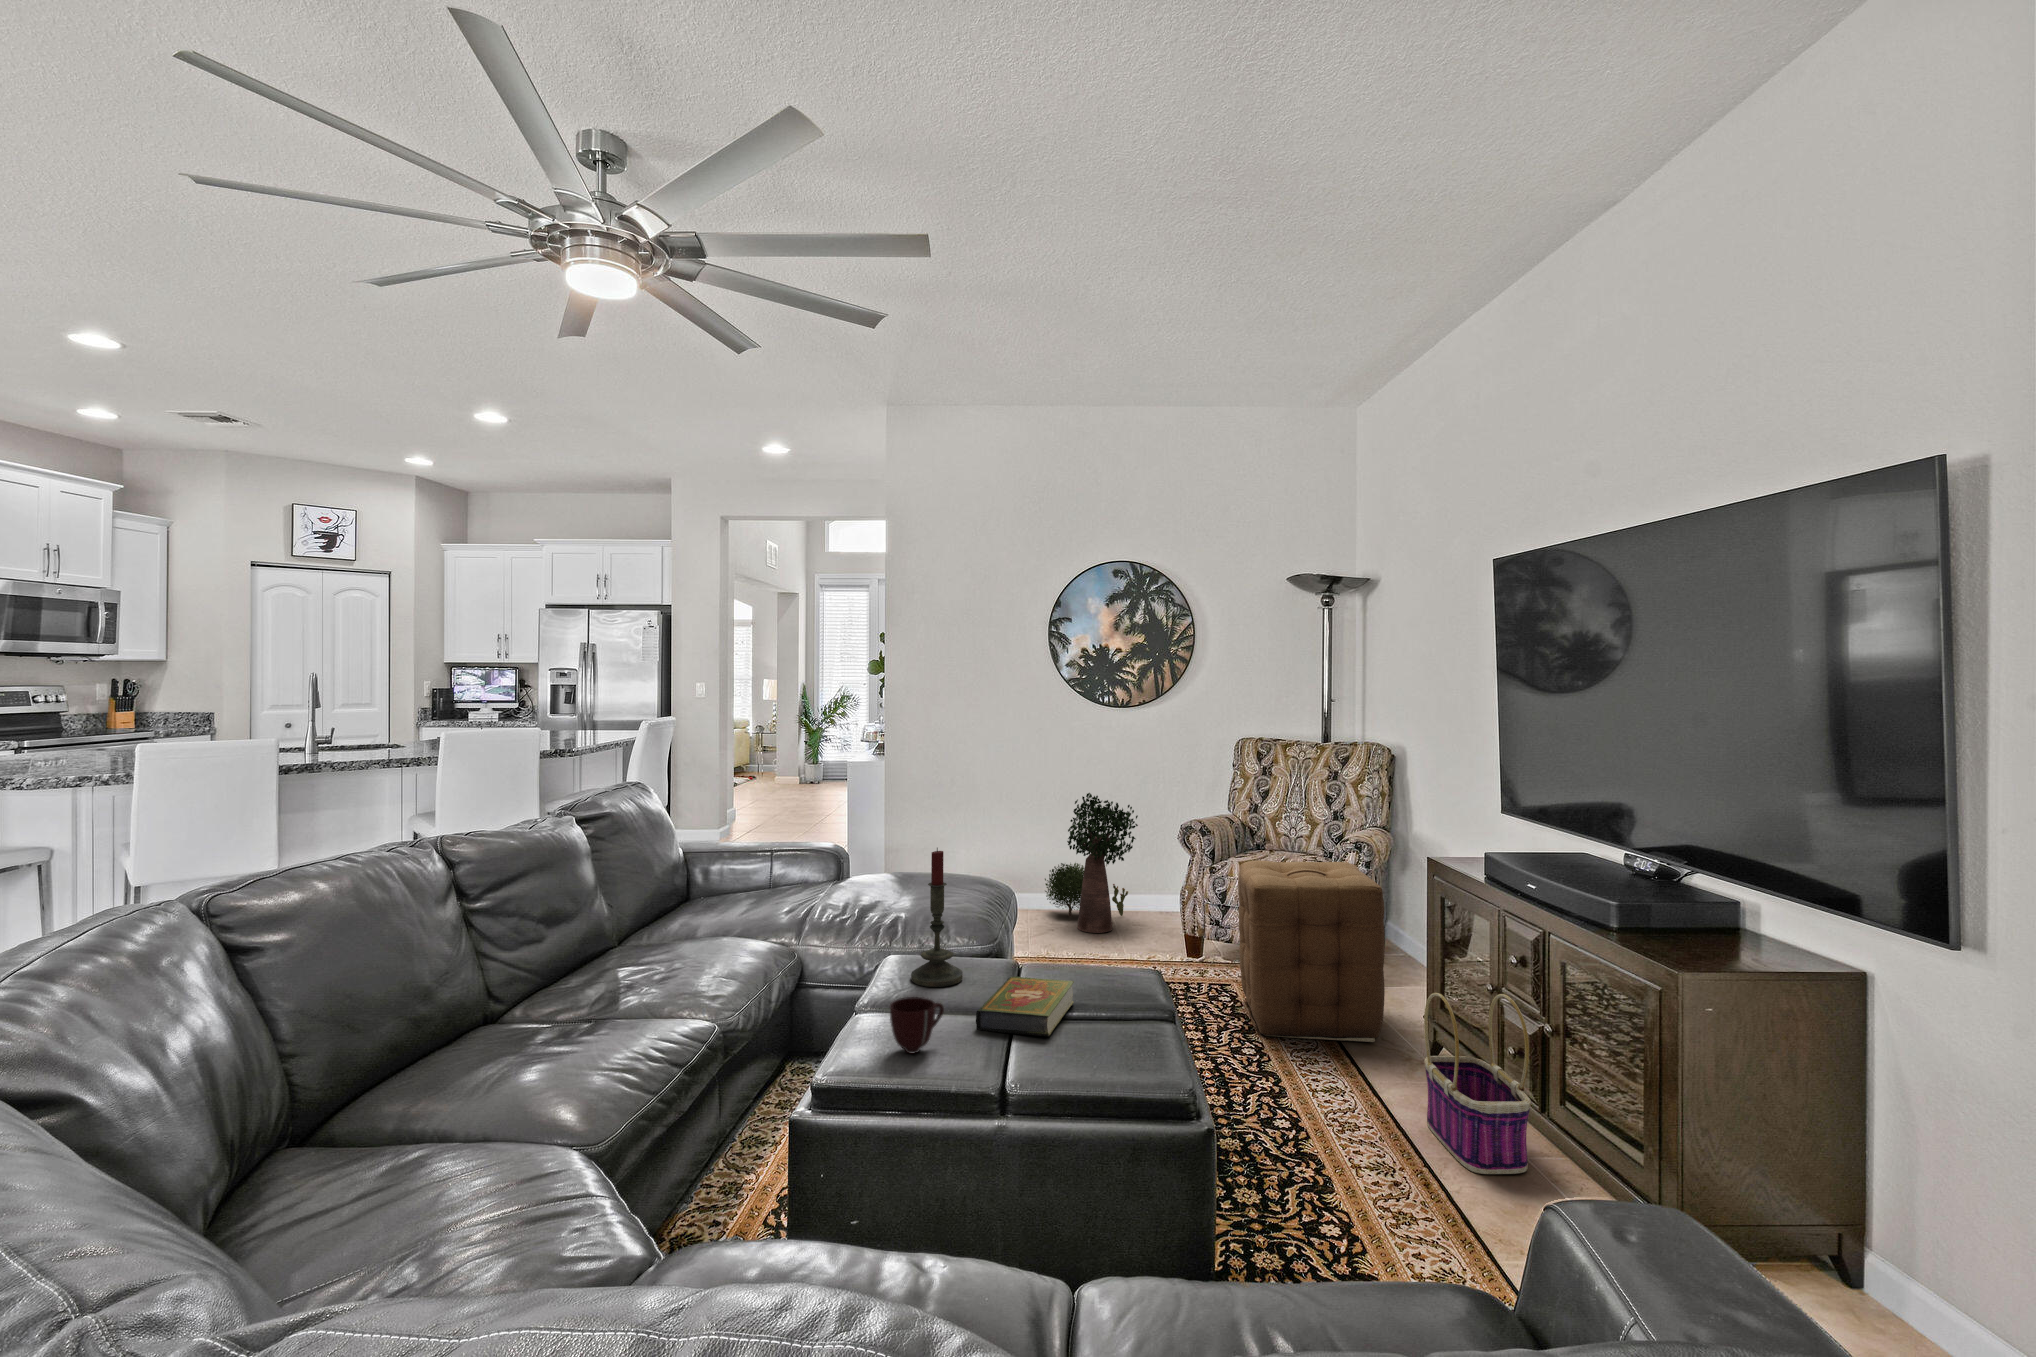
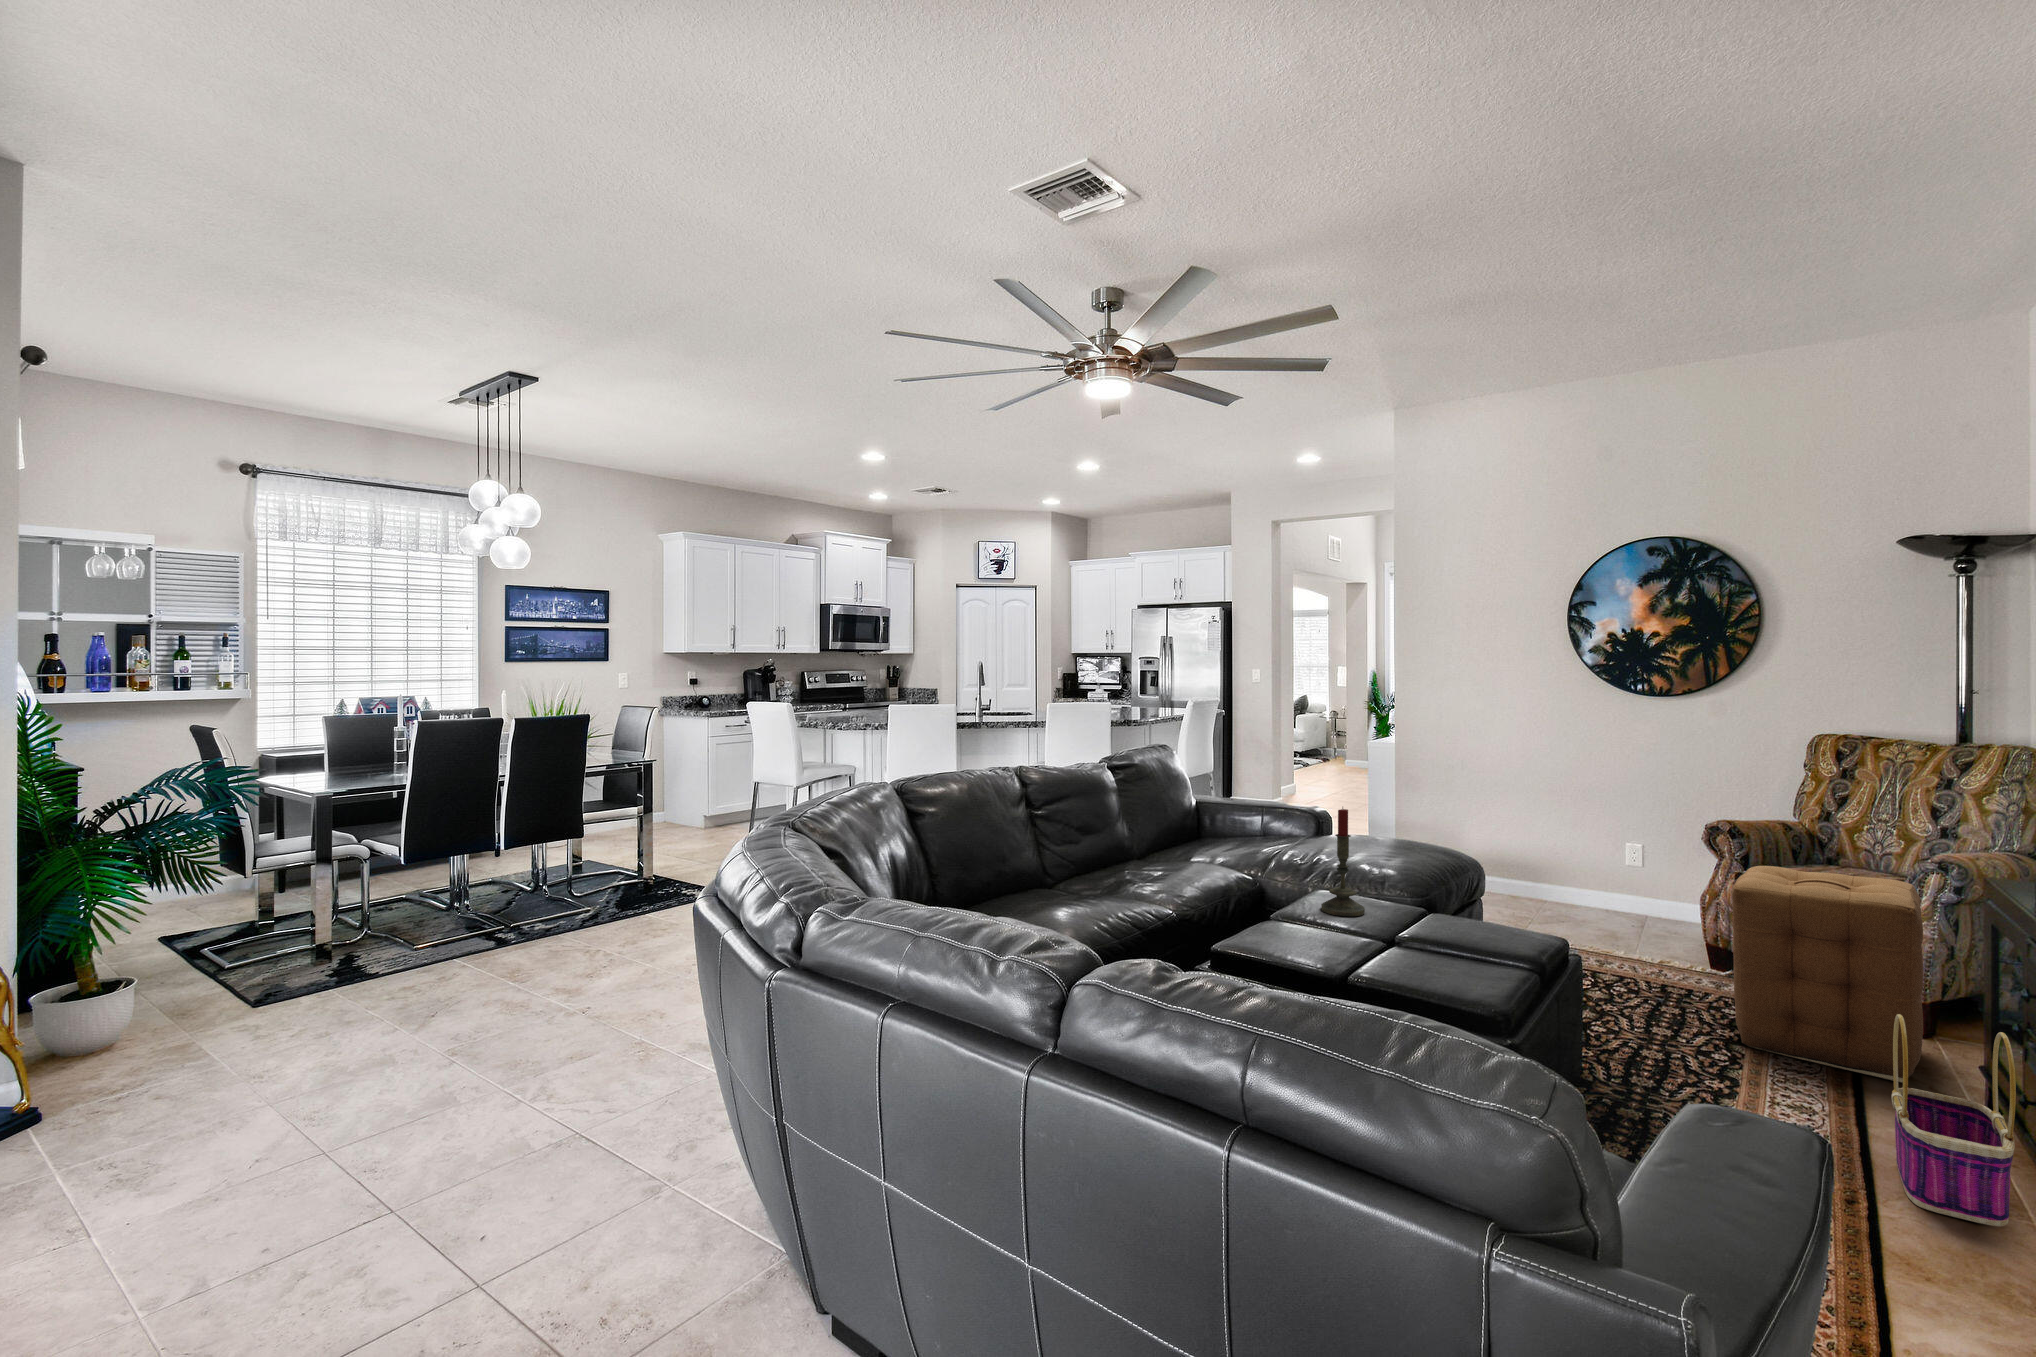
potted plant: present [1045,793,1138,933] -> none [1559,784,1668,929]
book: present [976,976,1074,1036] -> none [1345,915,1445,958]
mug: present [890,997,944,1053] -> none [1268,907,1313,947]

